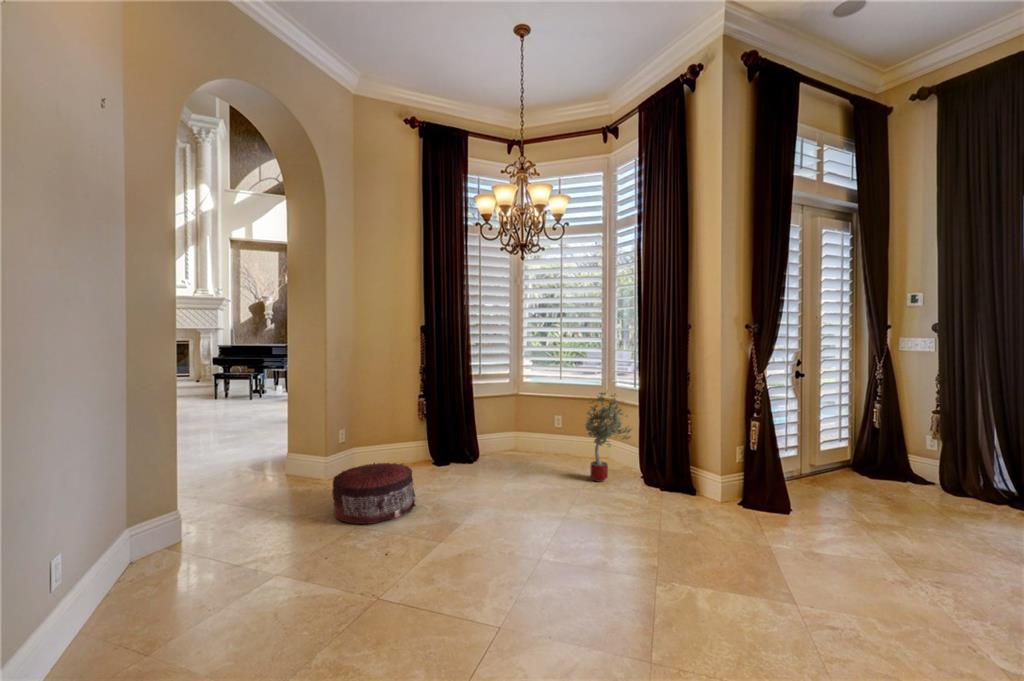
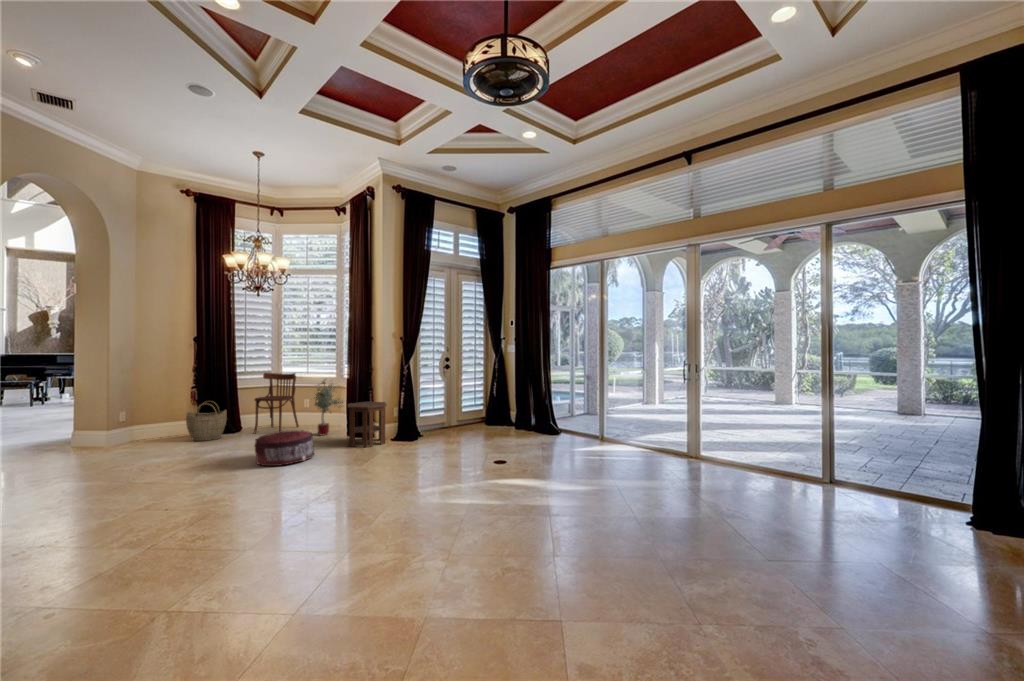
dining chair: none [494,377,547,471] -> present [254,373,299,433]
woven basket: none [416,417,464,477] -> present [186,402,227,441]
side table: none [660,436,740,526] -> present [348,402,387,447]
pouf: present [332,463,415,524] -> present [254,430,314,466]

